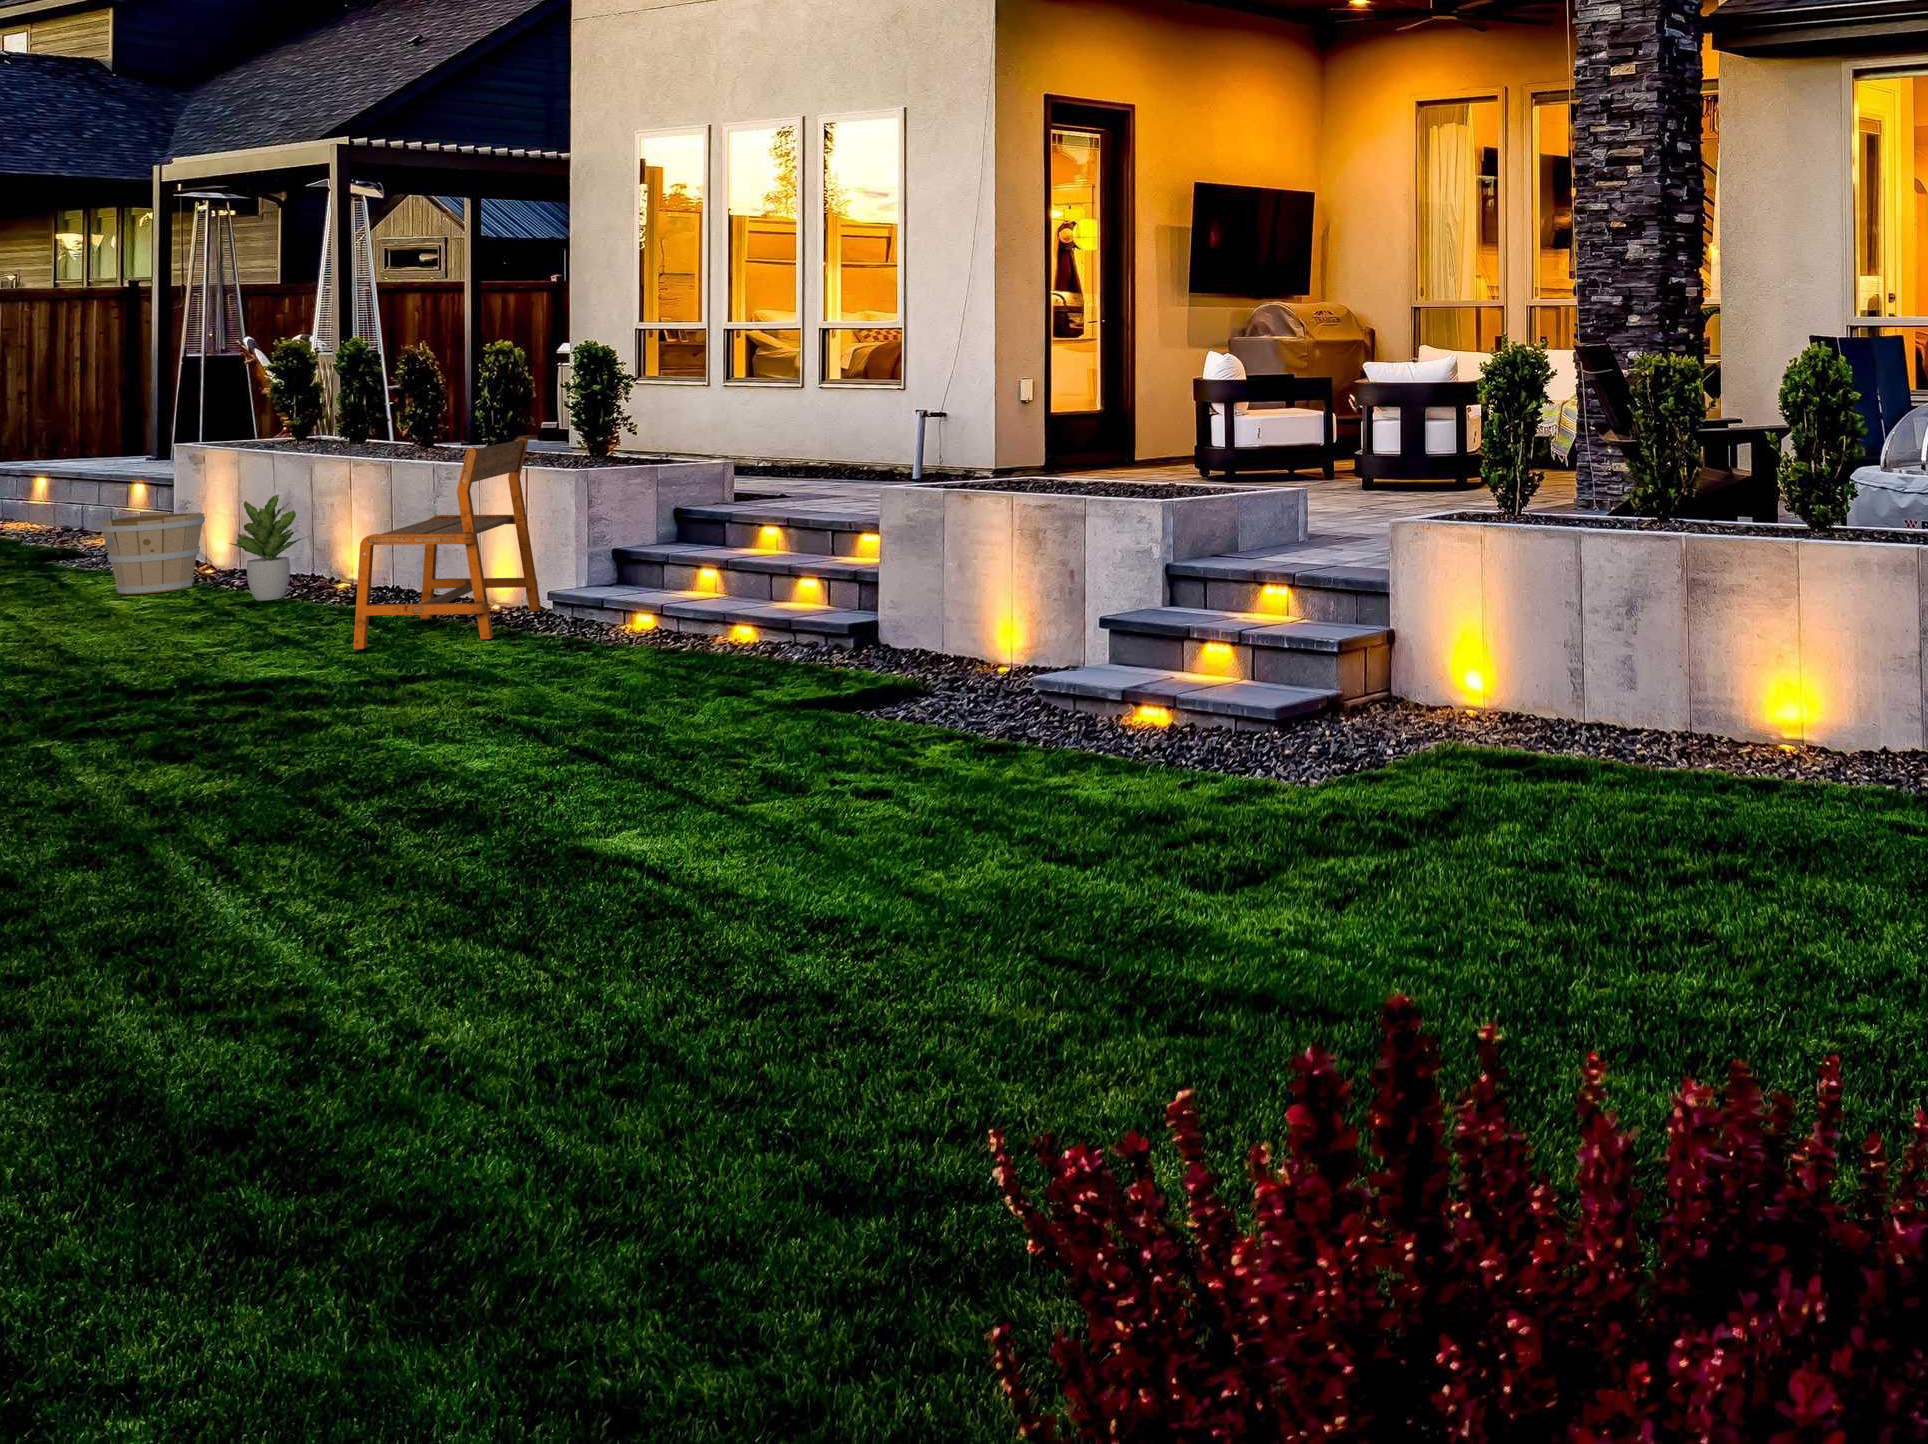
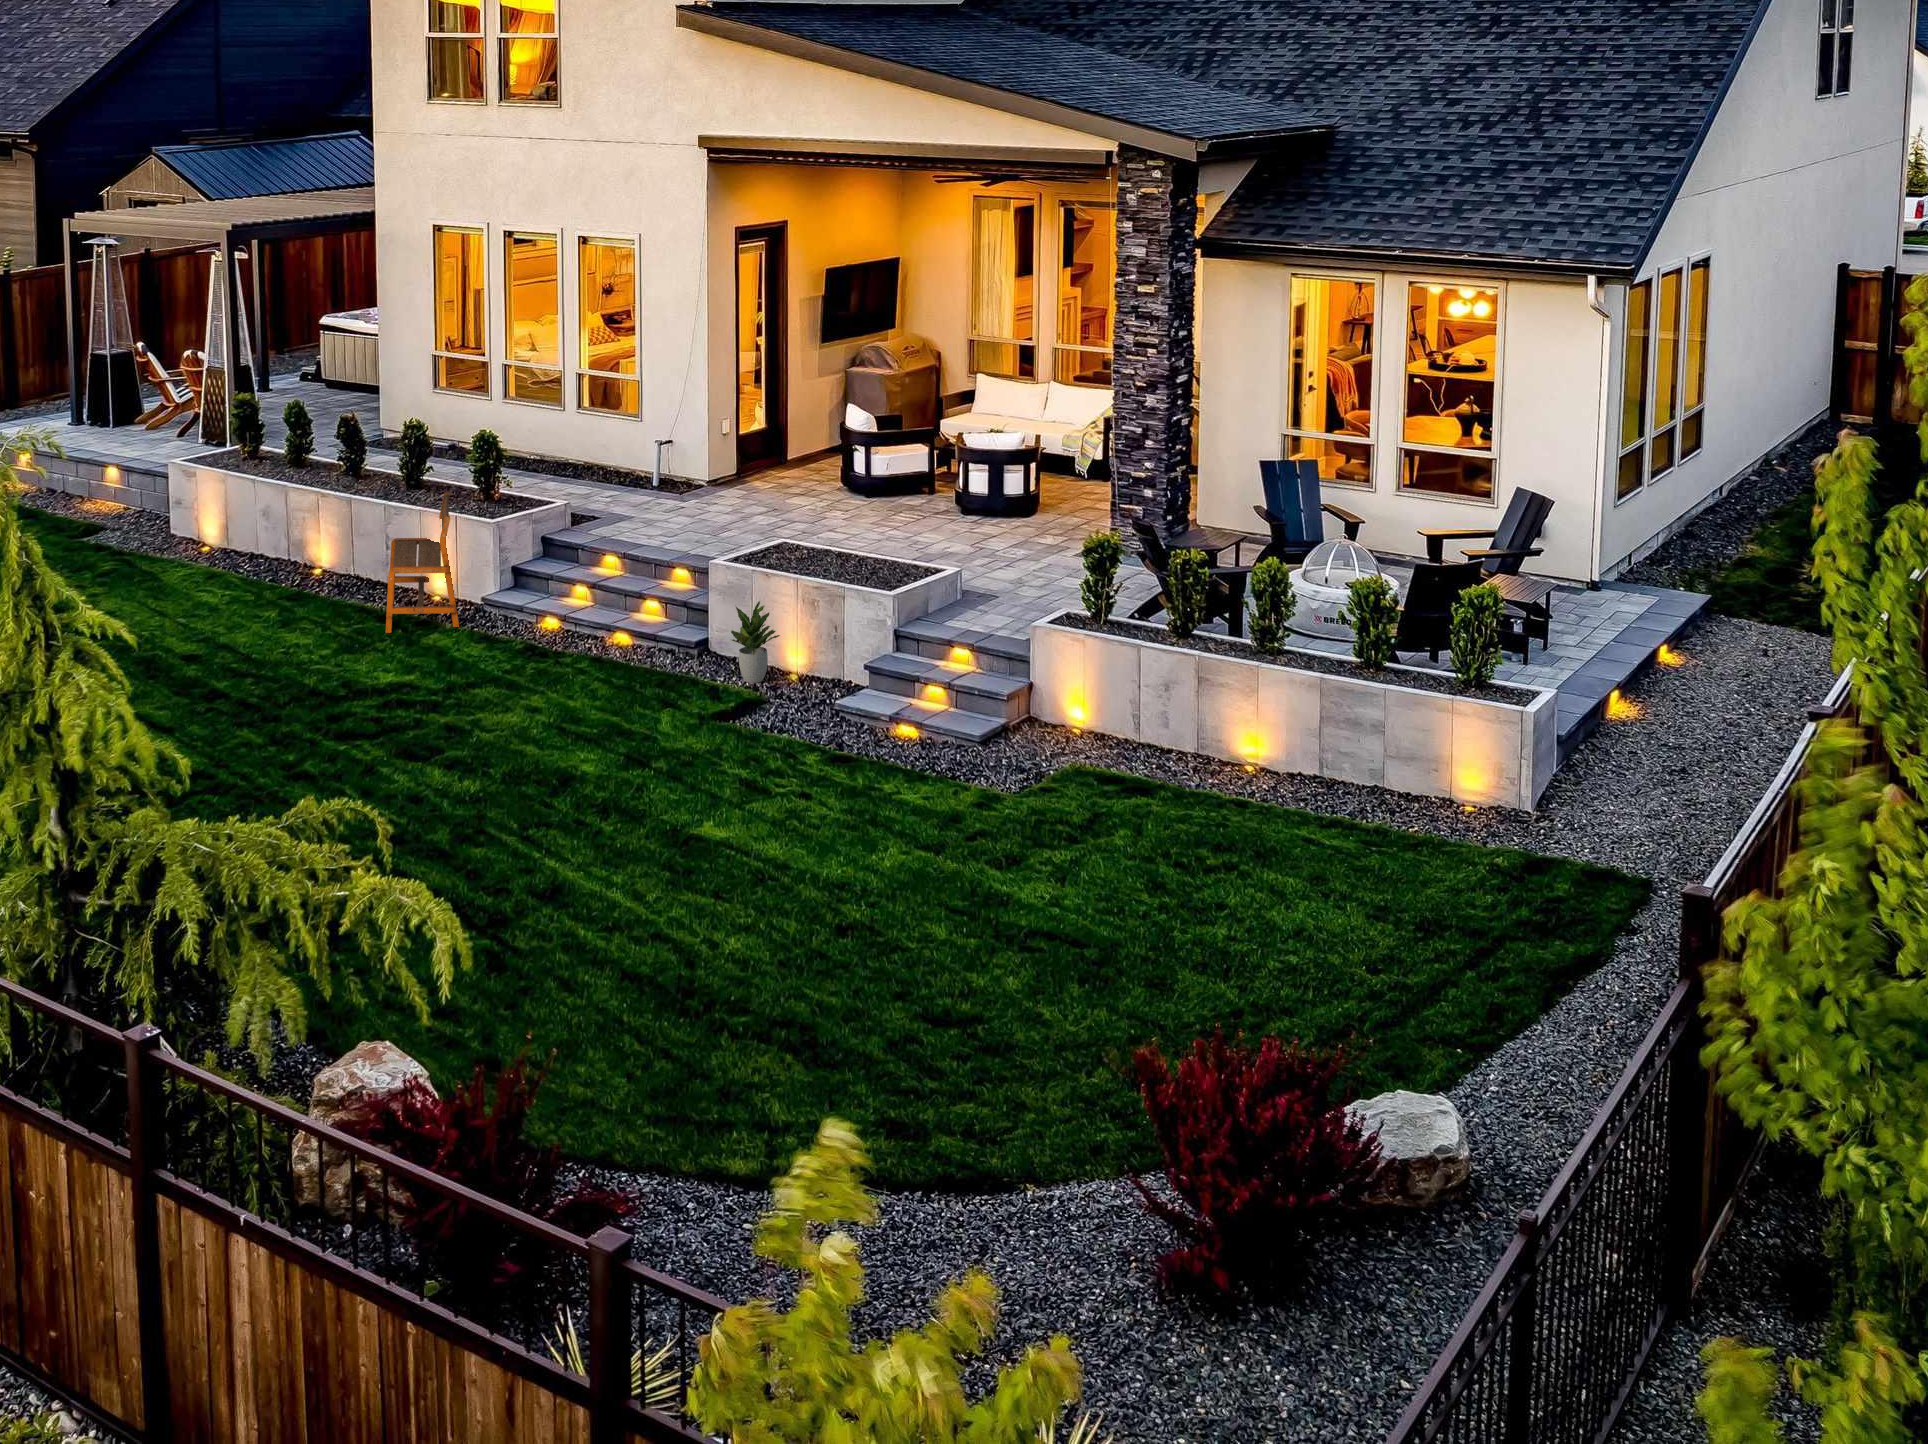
potted plant: present [230,495,308,601] -> present [731,601,780,683]
wooden bucket: present [99,512,205,594] -> none [137,502,196,559]

